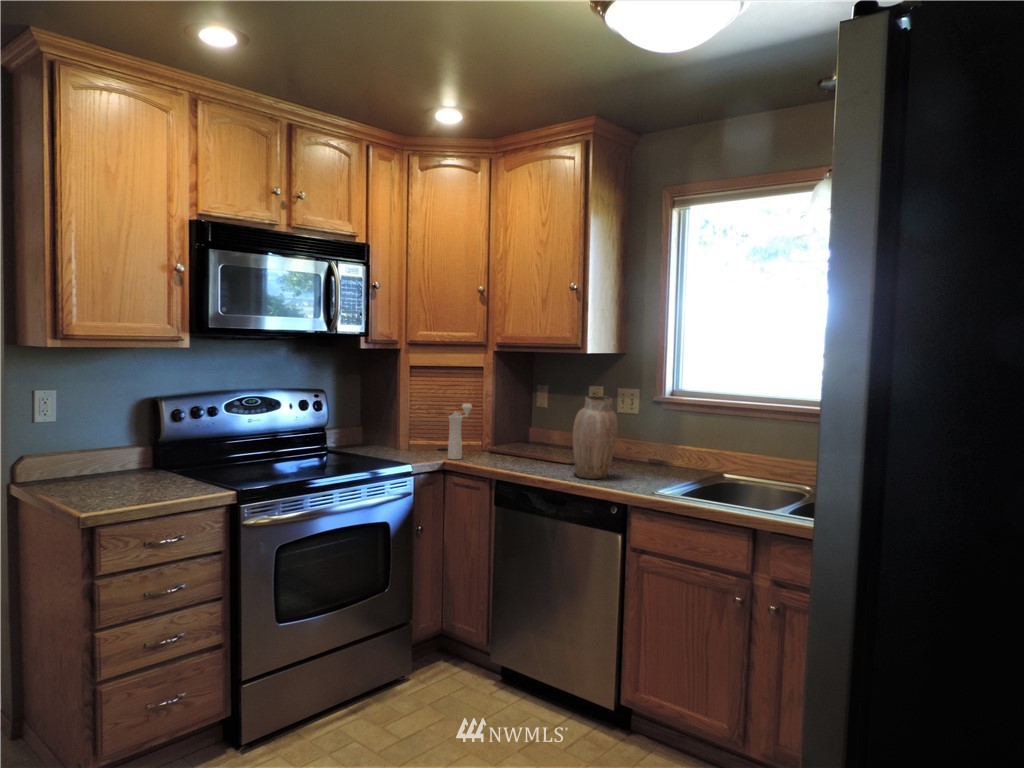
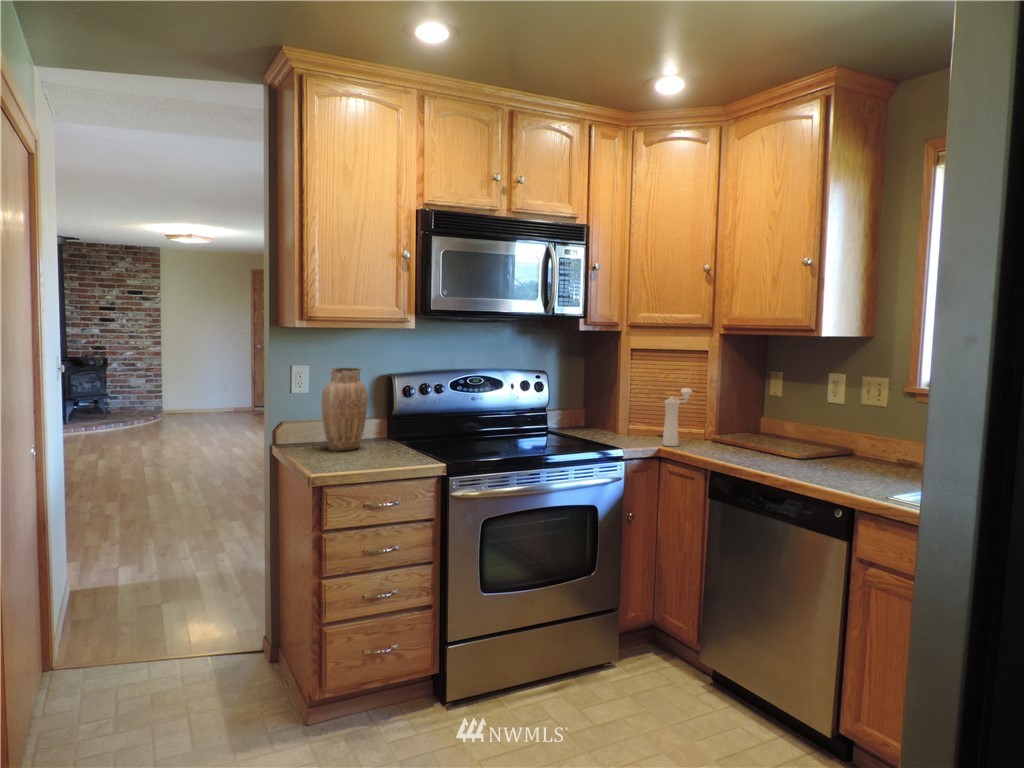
vase: present [573,395,618,479] -> present [321,368,368,451]

